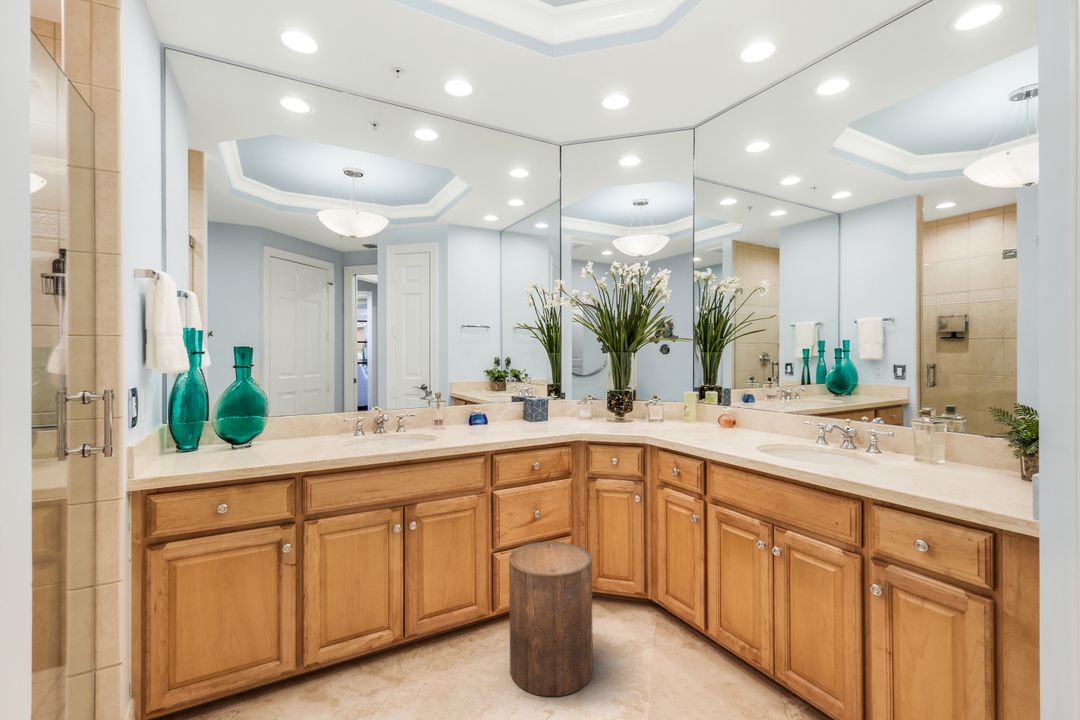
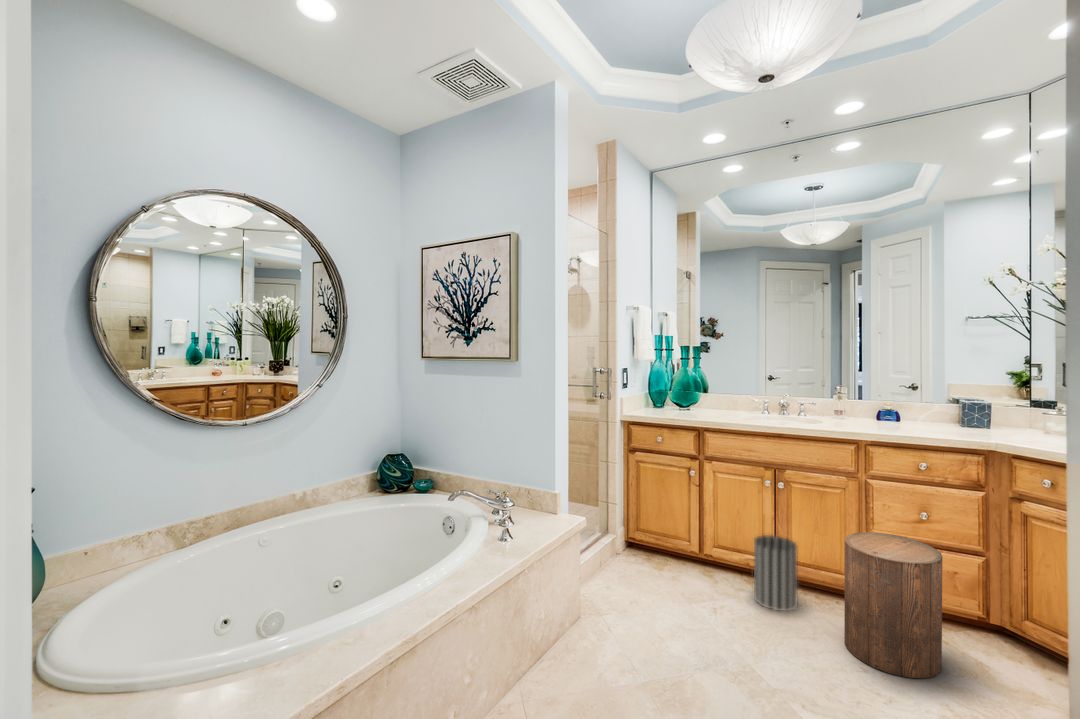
wastebasket: none [393,590,446,697] -> present [754,535,798,611]

